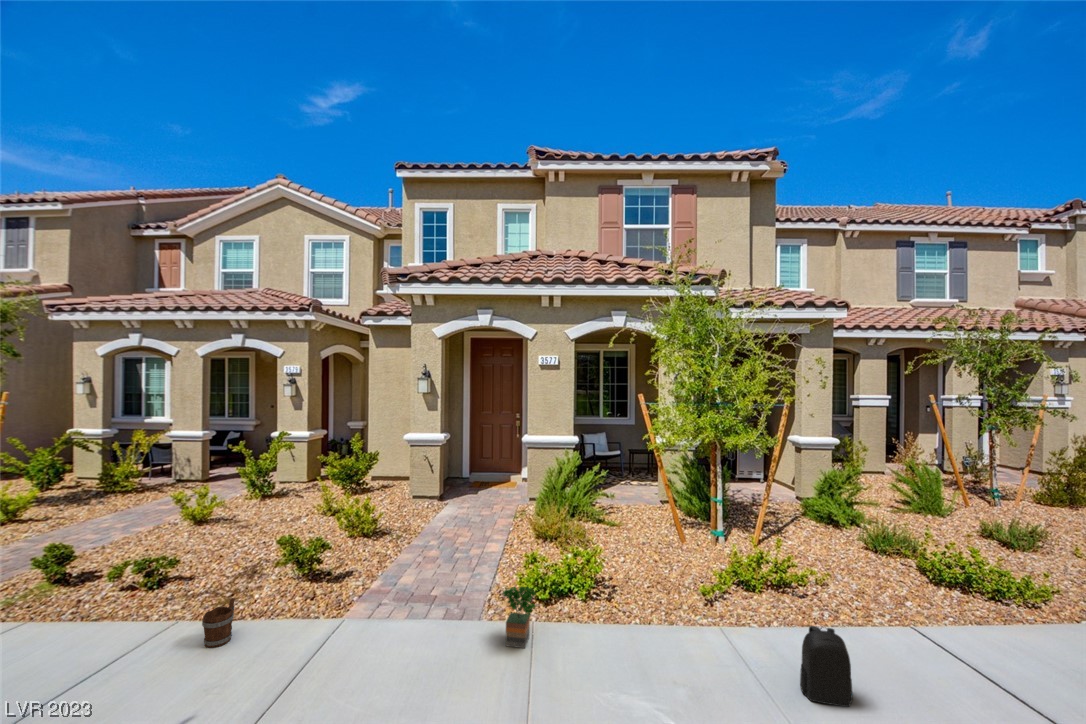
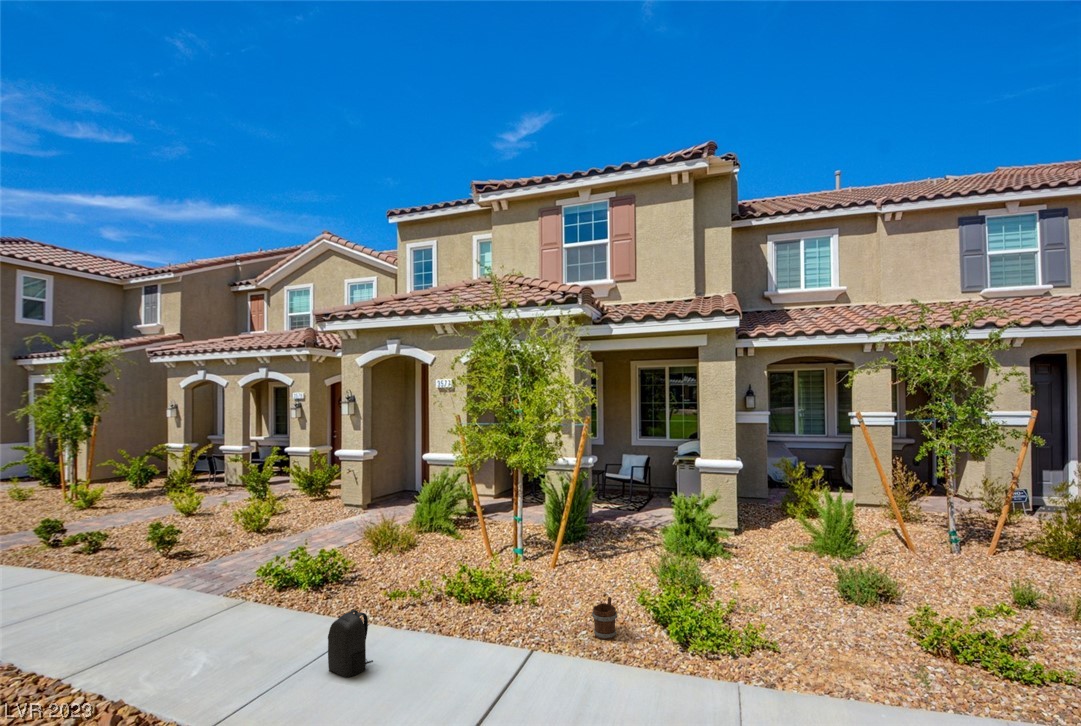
potted tree: present [503,587,536,648] -> none [207,561,243,609]
bucket: present [202,598,235,648] -> present [592,597,617,640]

